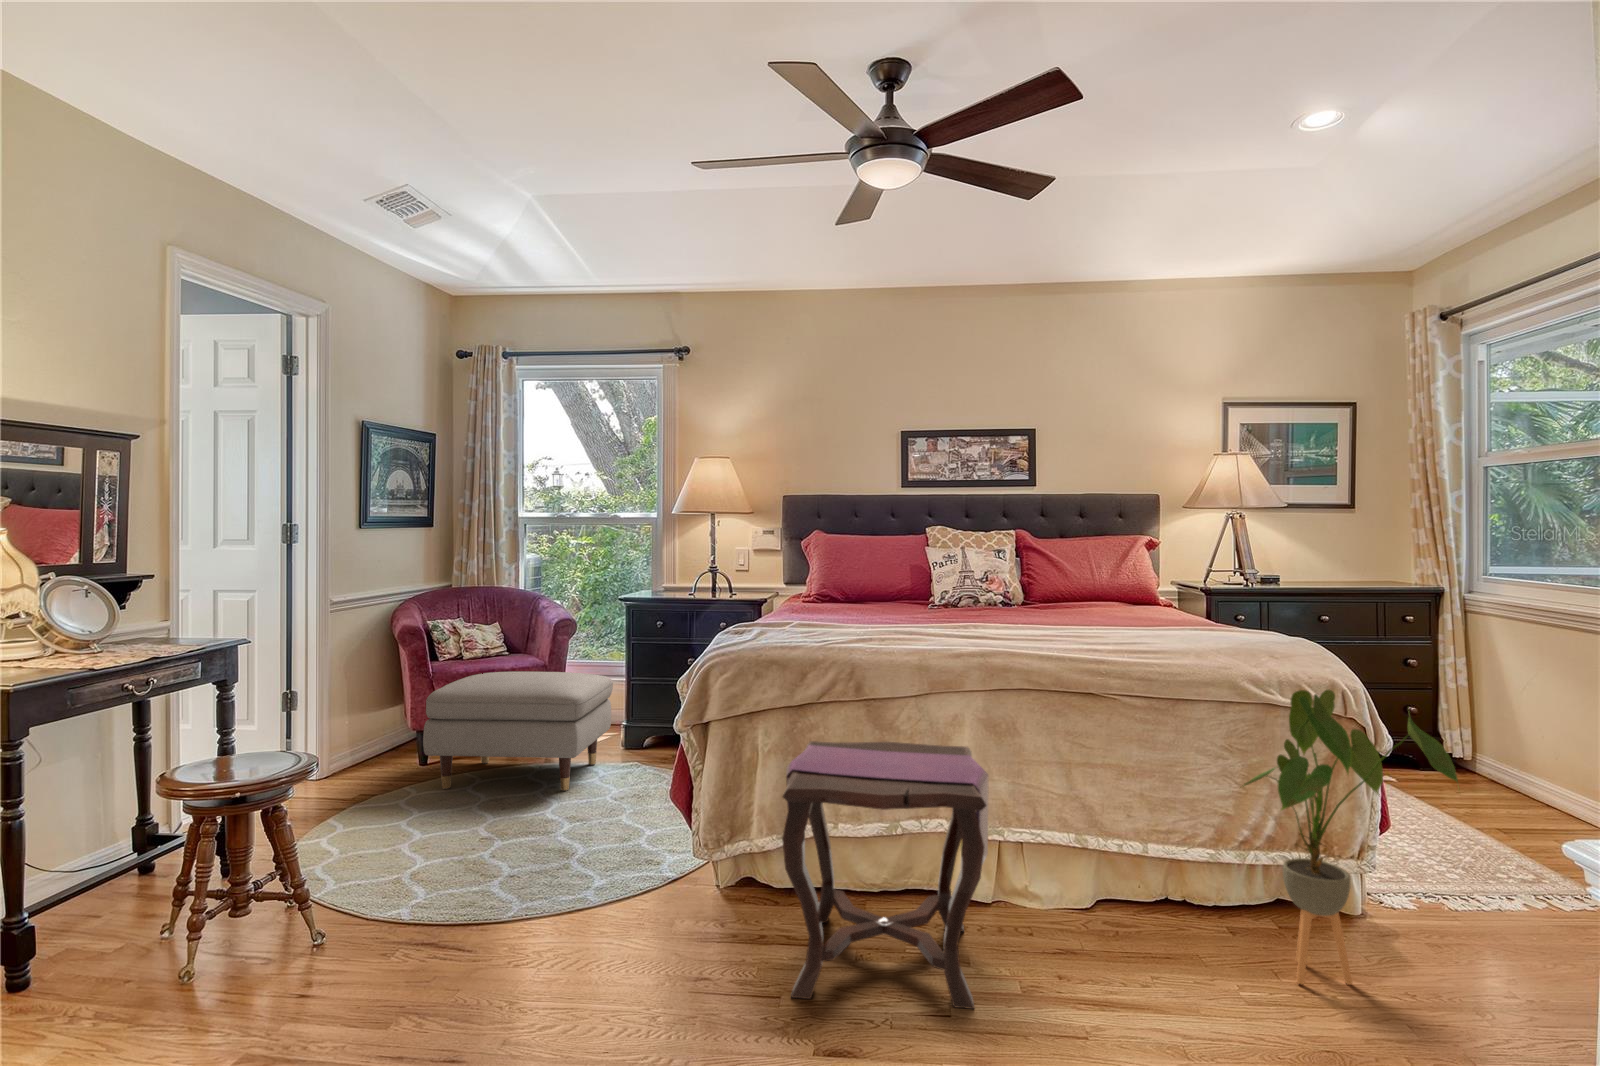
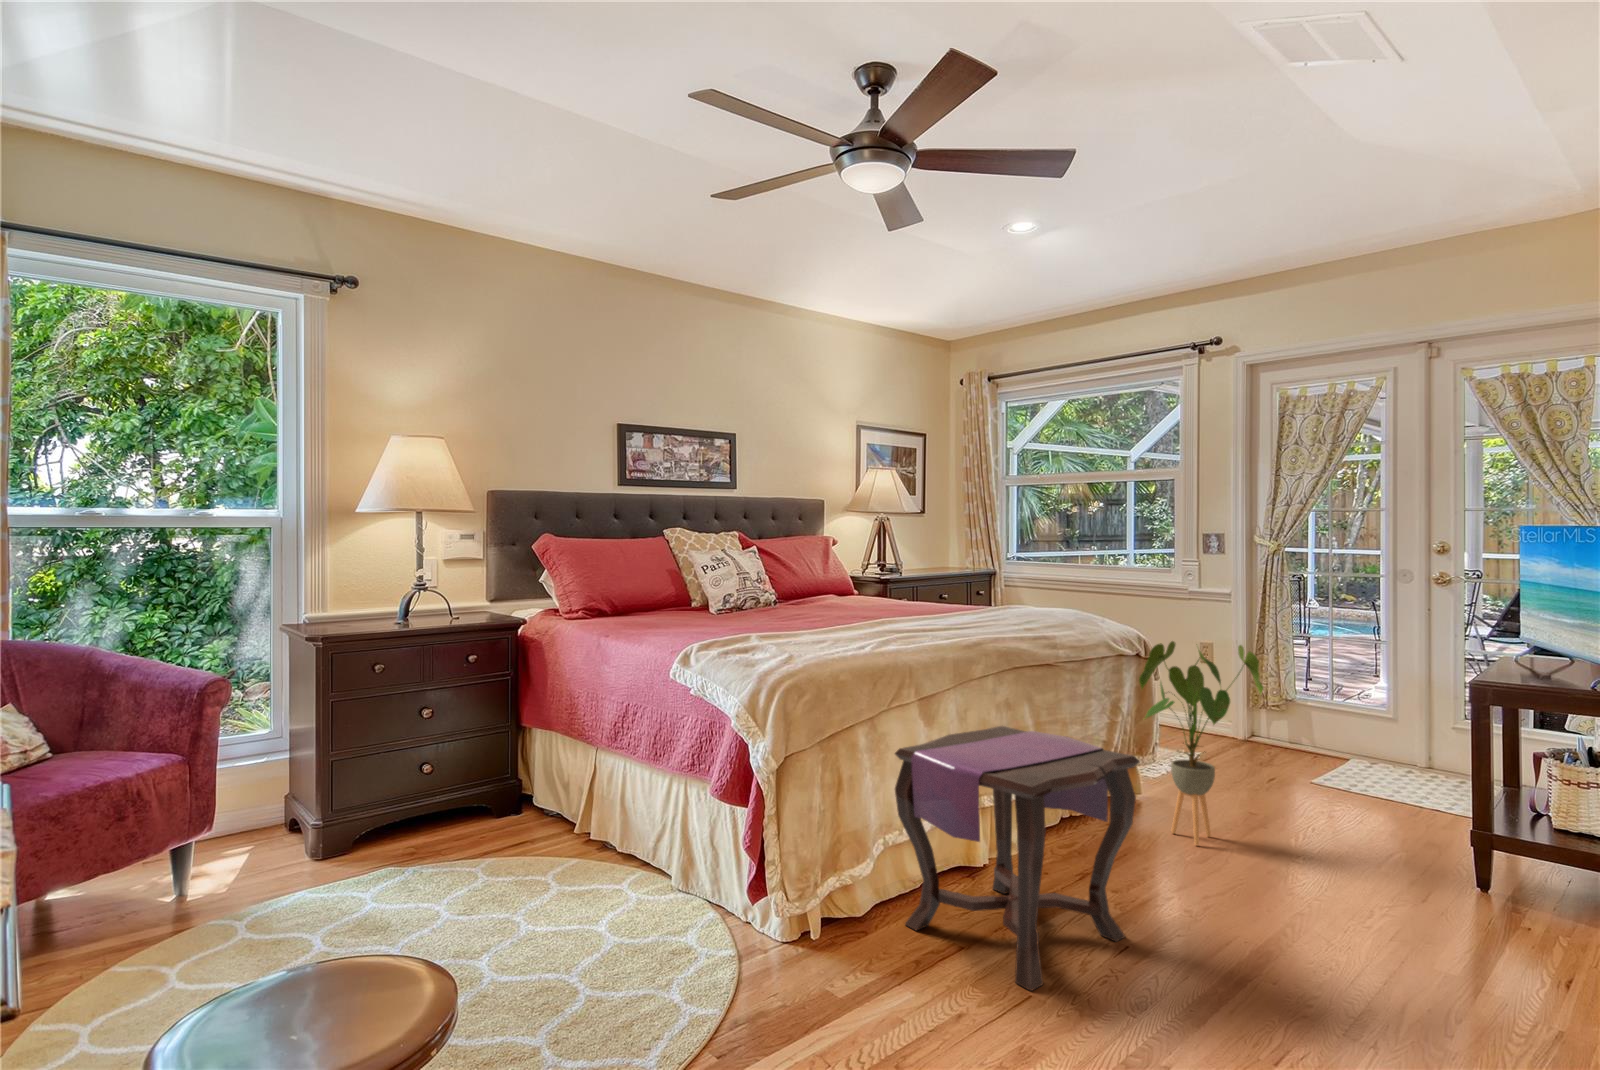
ottoman: present [423,672,613,791] -> none [88,742,402,981]

